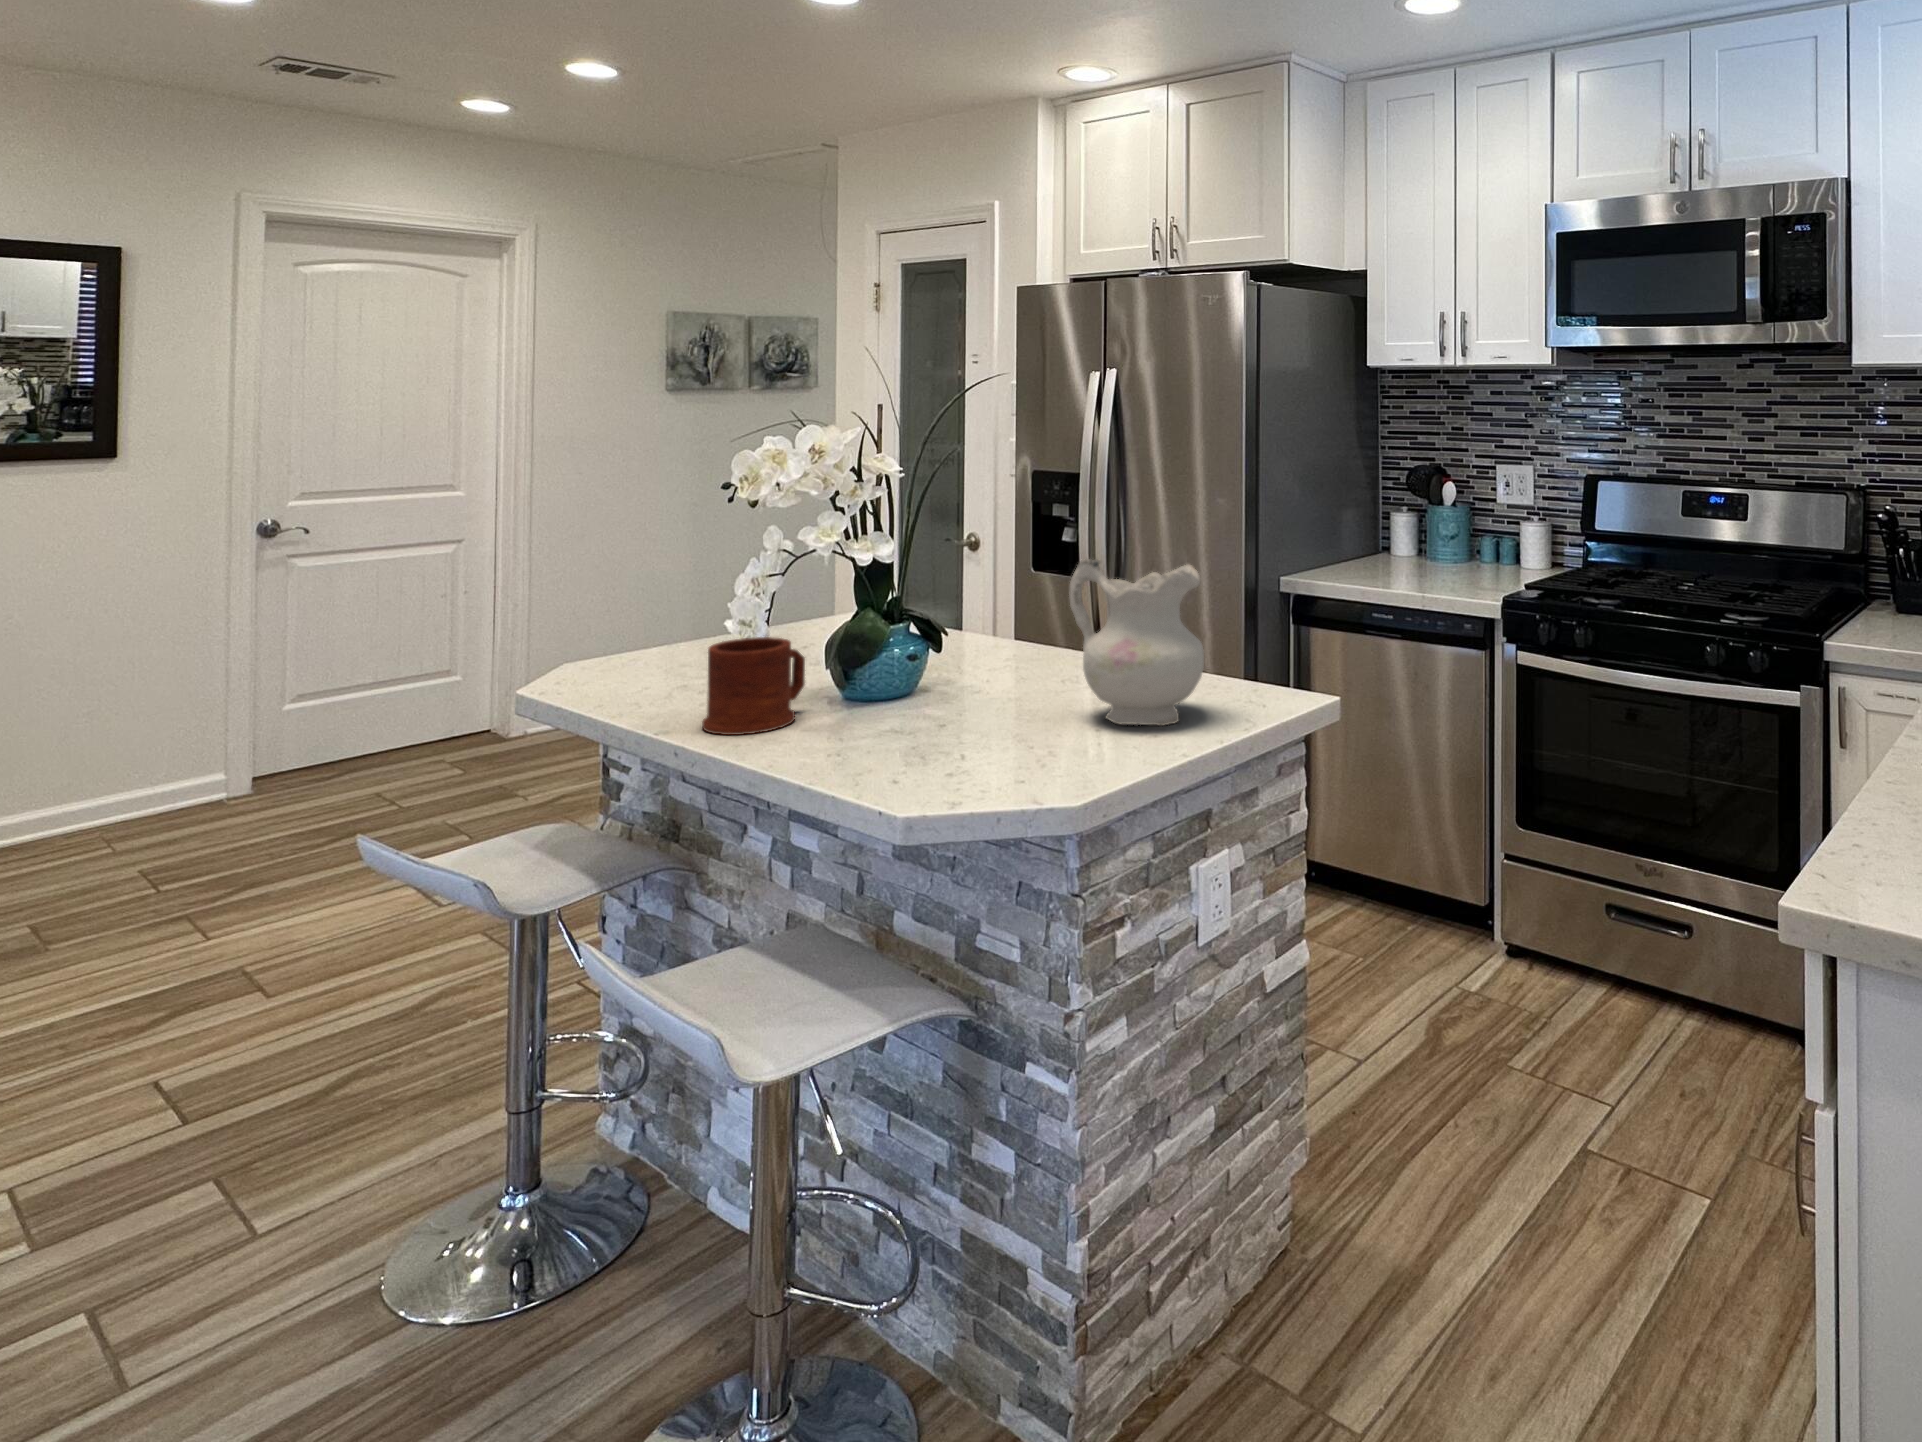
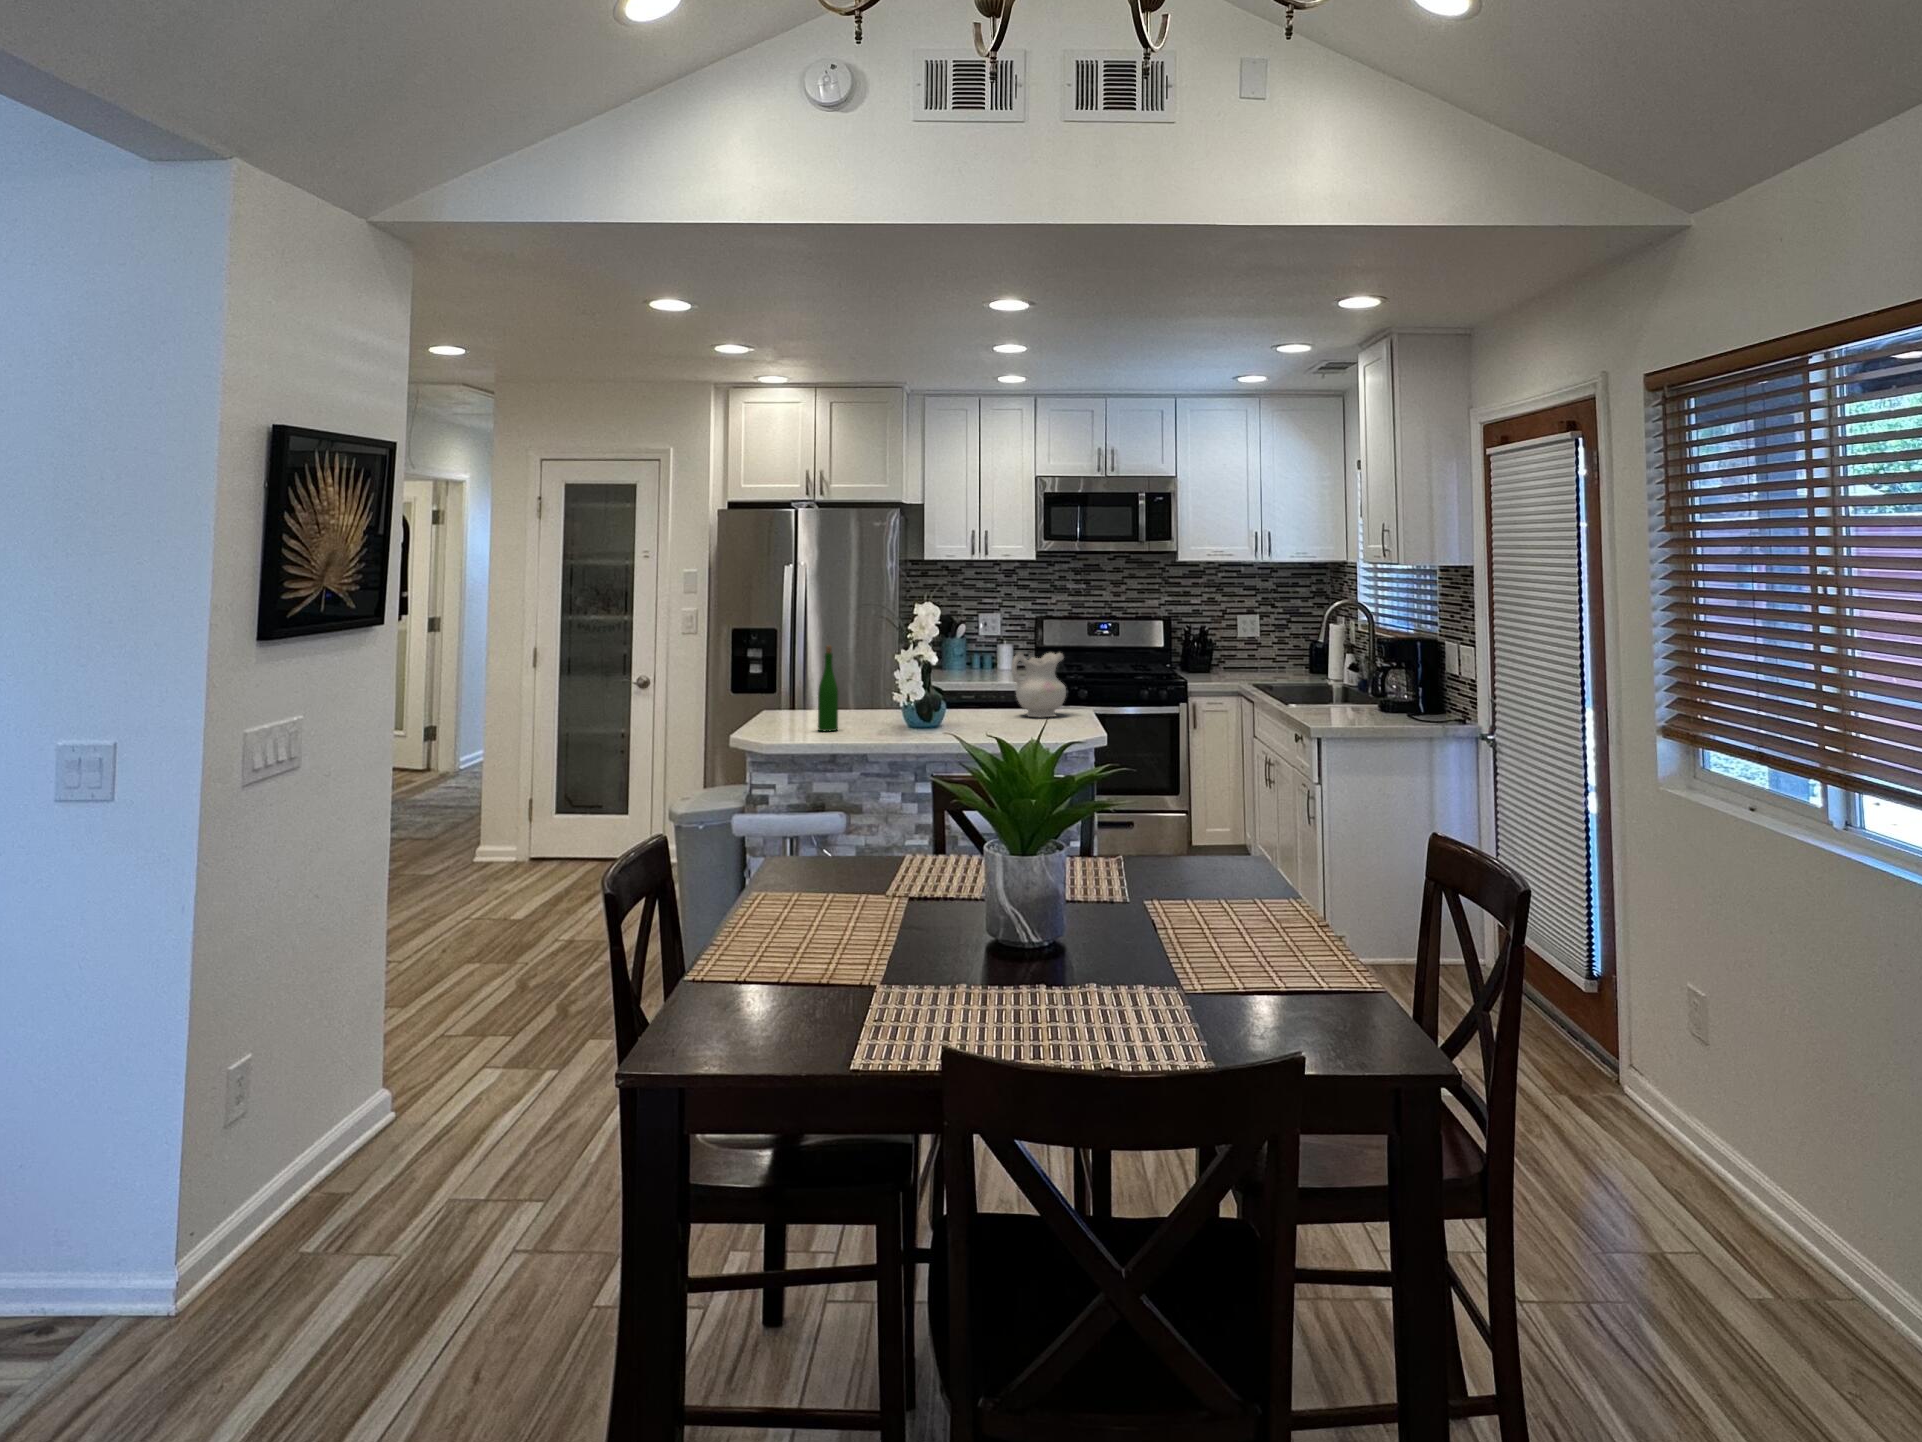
wine bottle: none [649,518,697,697] -> present [818,646,838,731]
mug: present [702,637,805,735] -> none [890,694,927,733]

